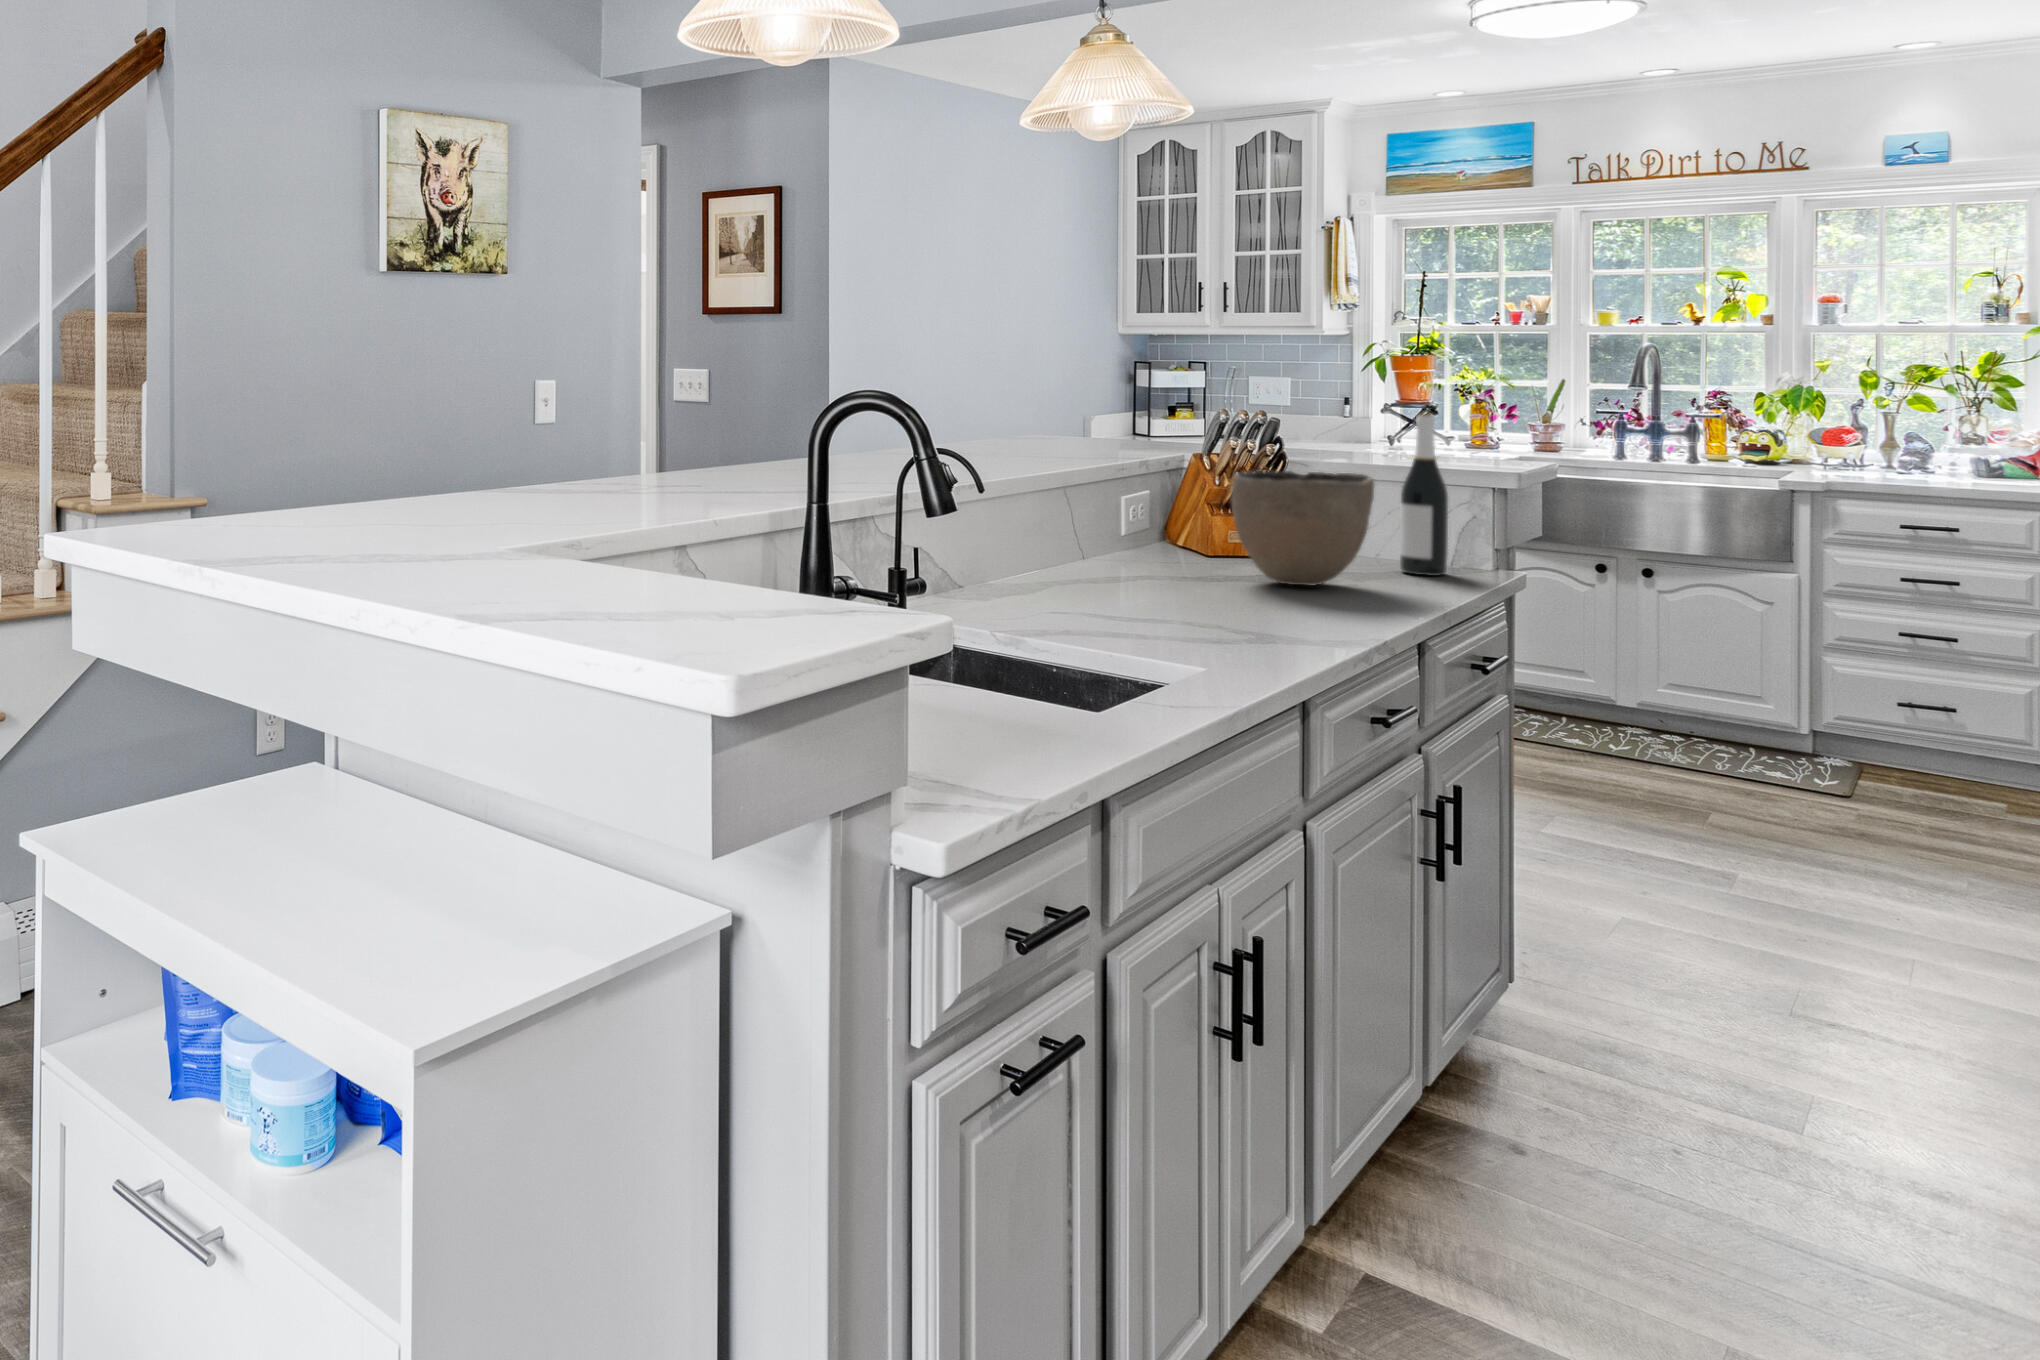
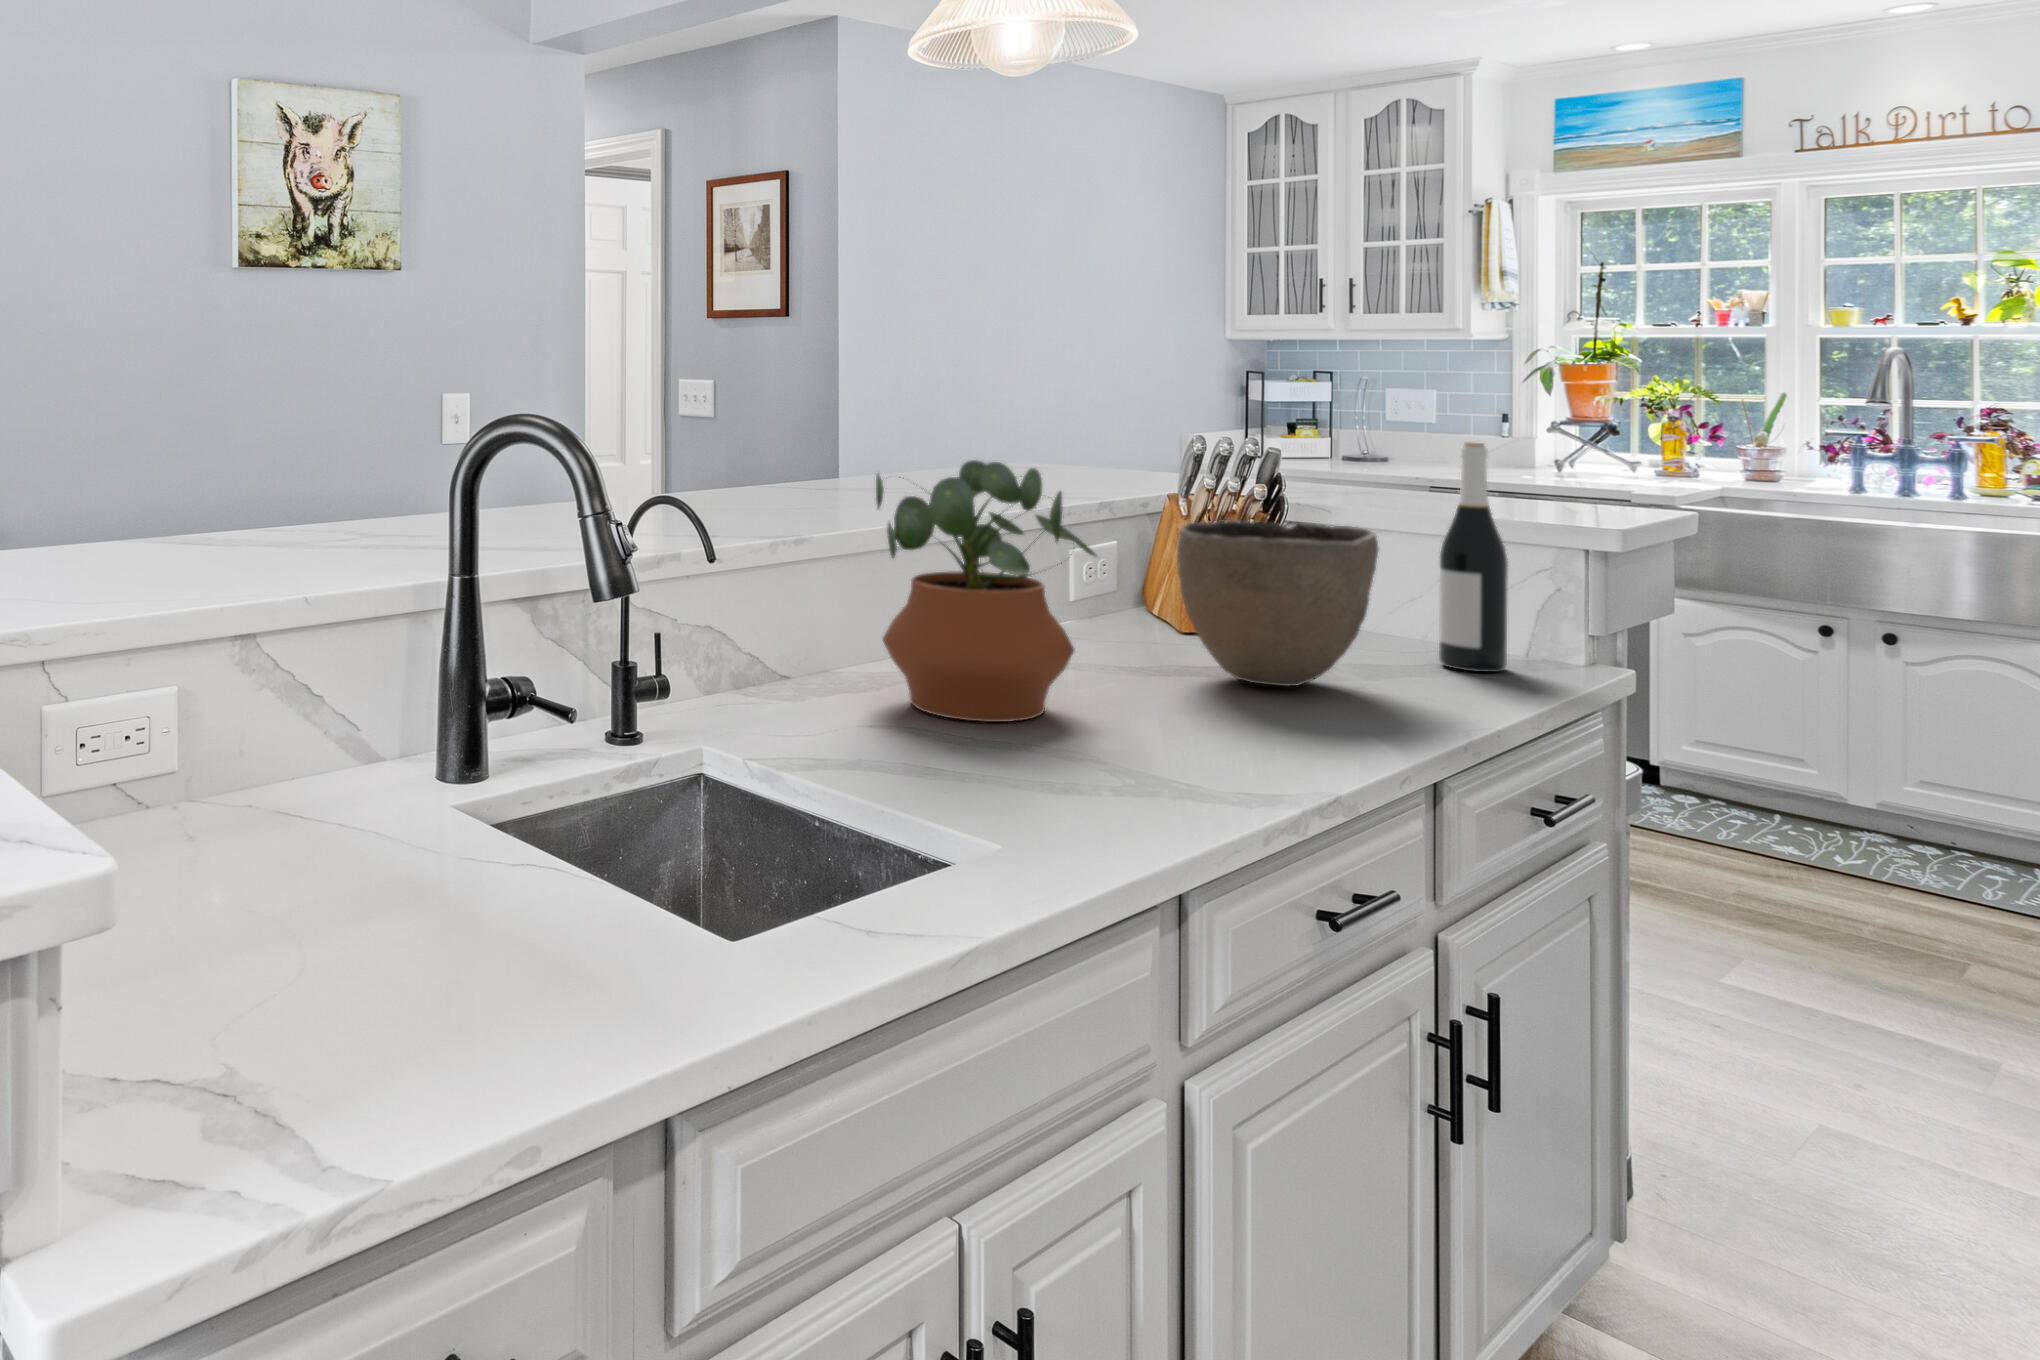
potted plant: none [1045,426,1204,609] -> present [876,460,1097,722]

